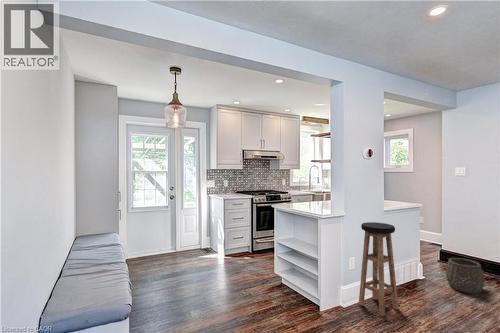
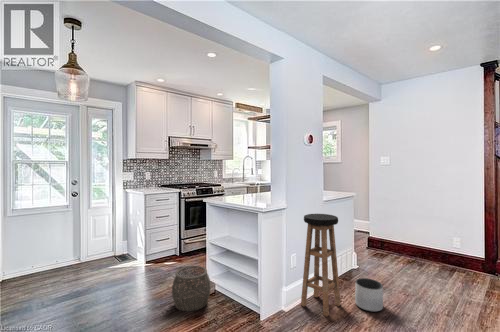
woven basket: present [445,258,485,294] -> present [172,266,211,312]
planter: none [414,287,443,319] -> present [355,278,383,312]

